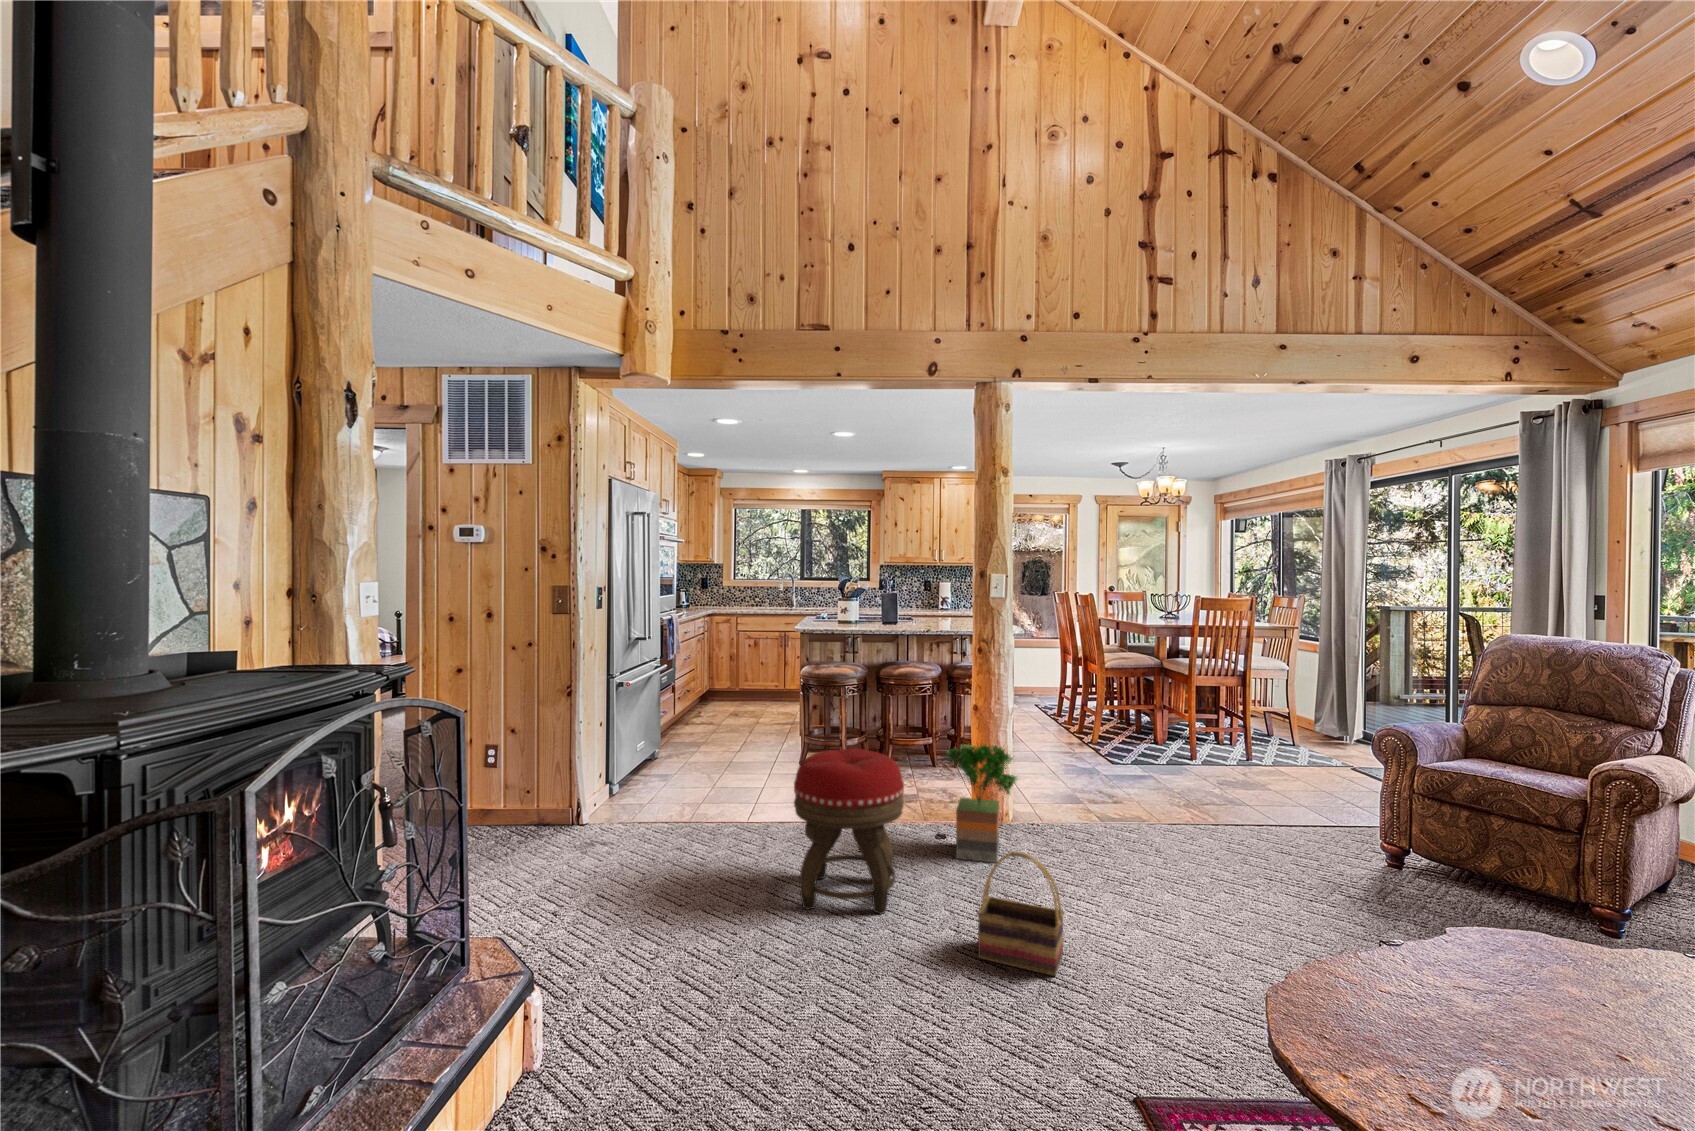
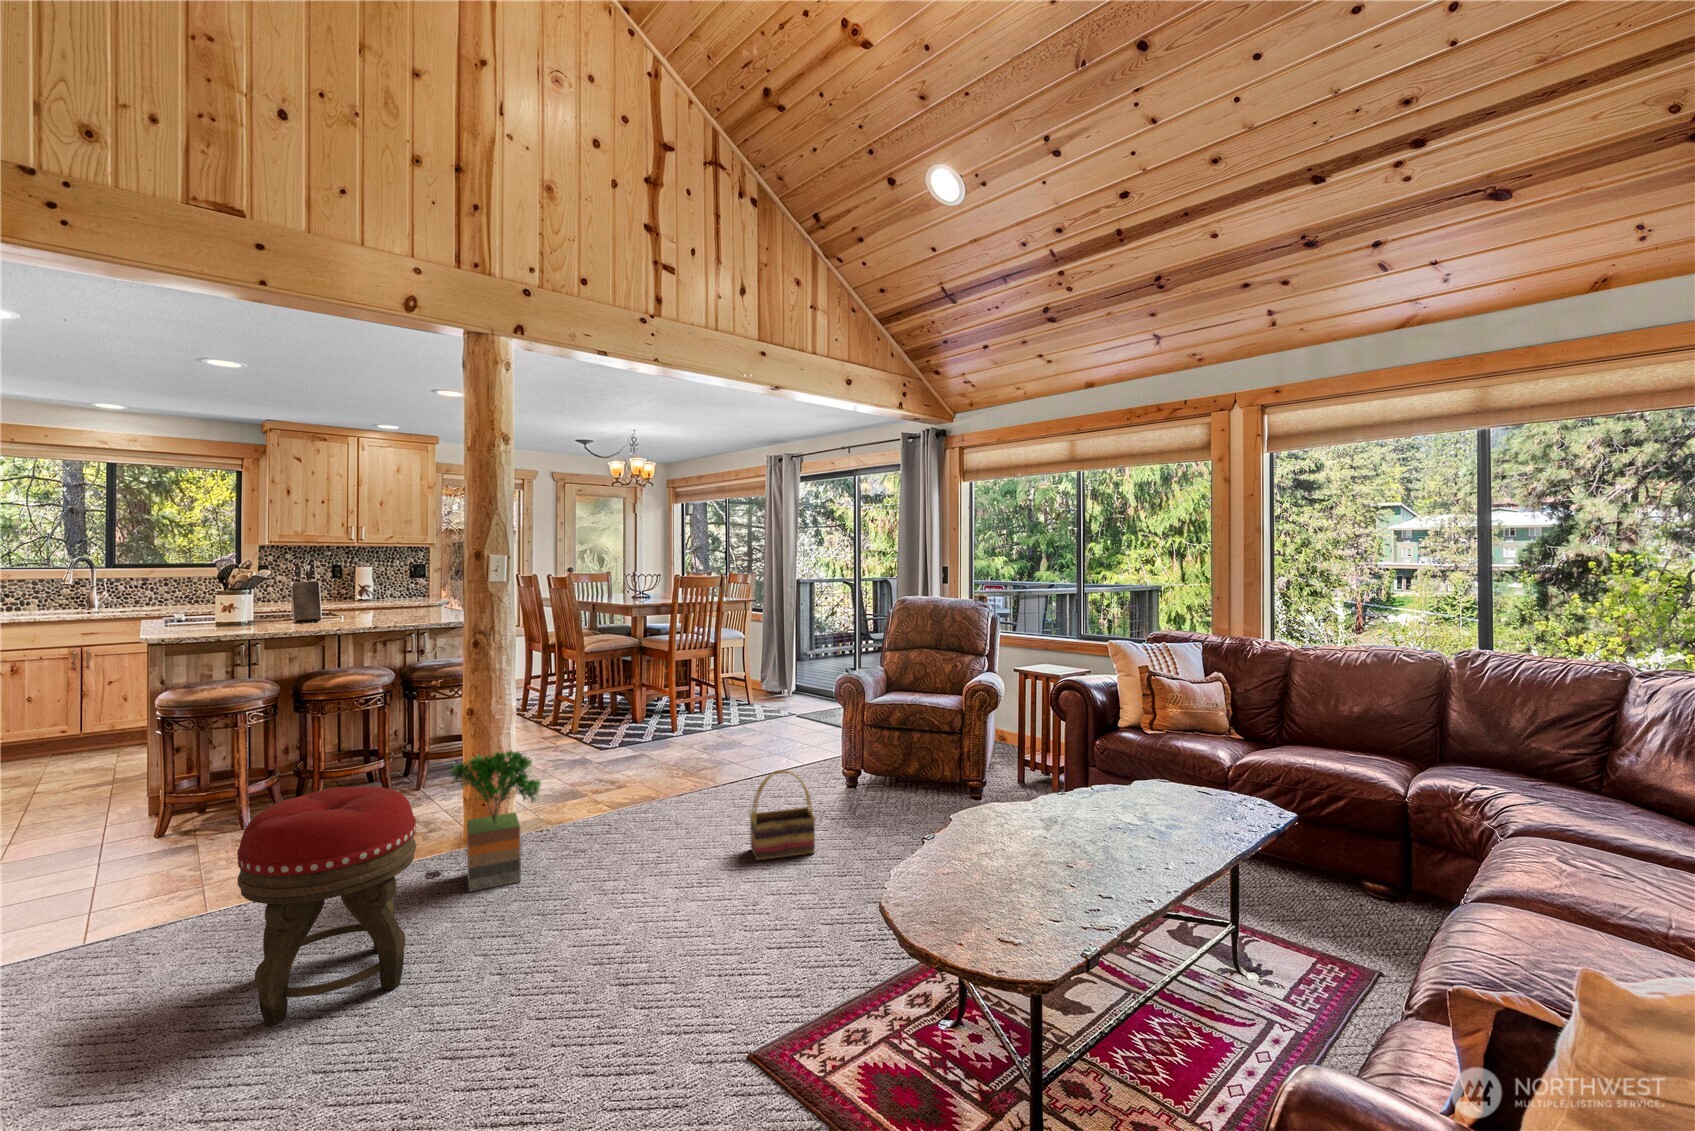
basket: present [977,852,1064,976] -> present [750,770,815,860]

